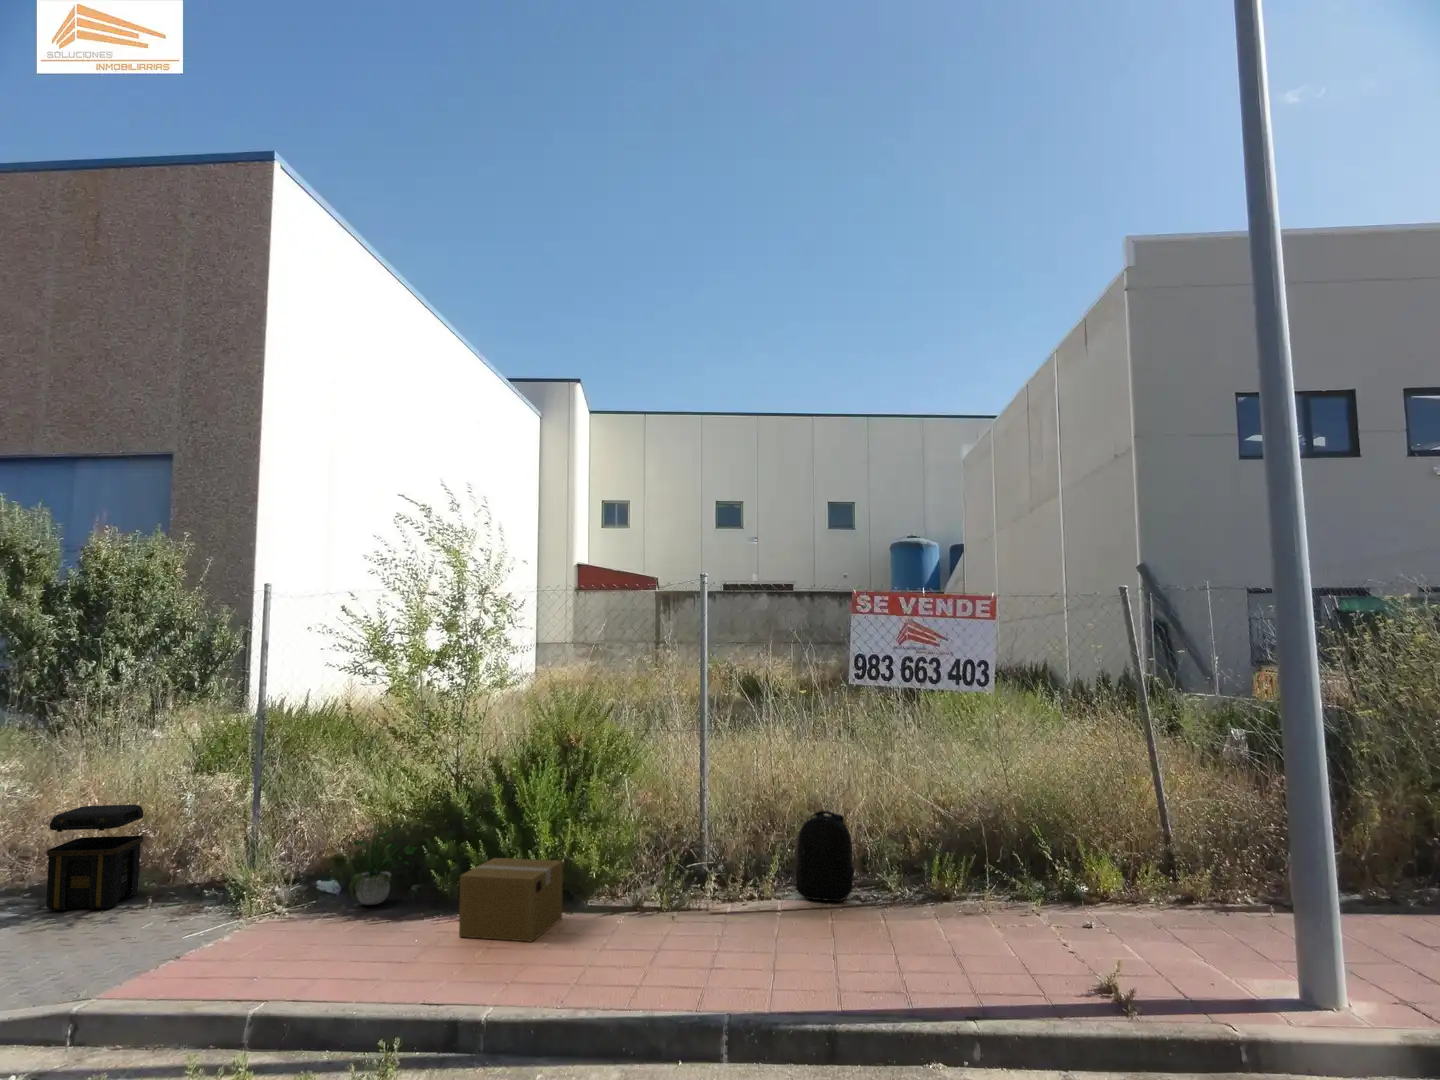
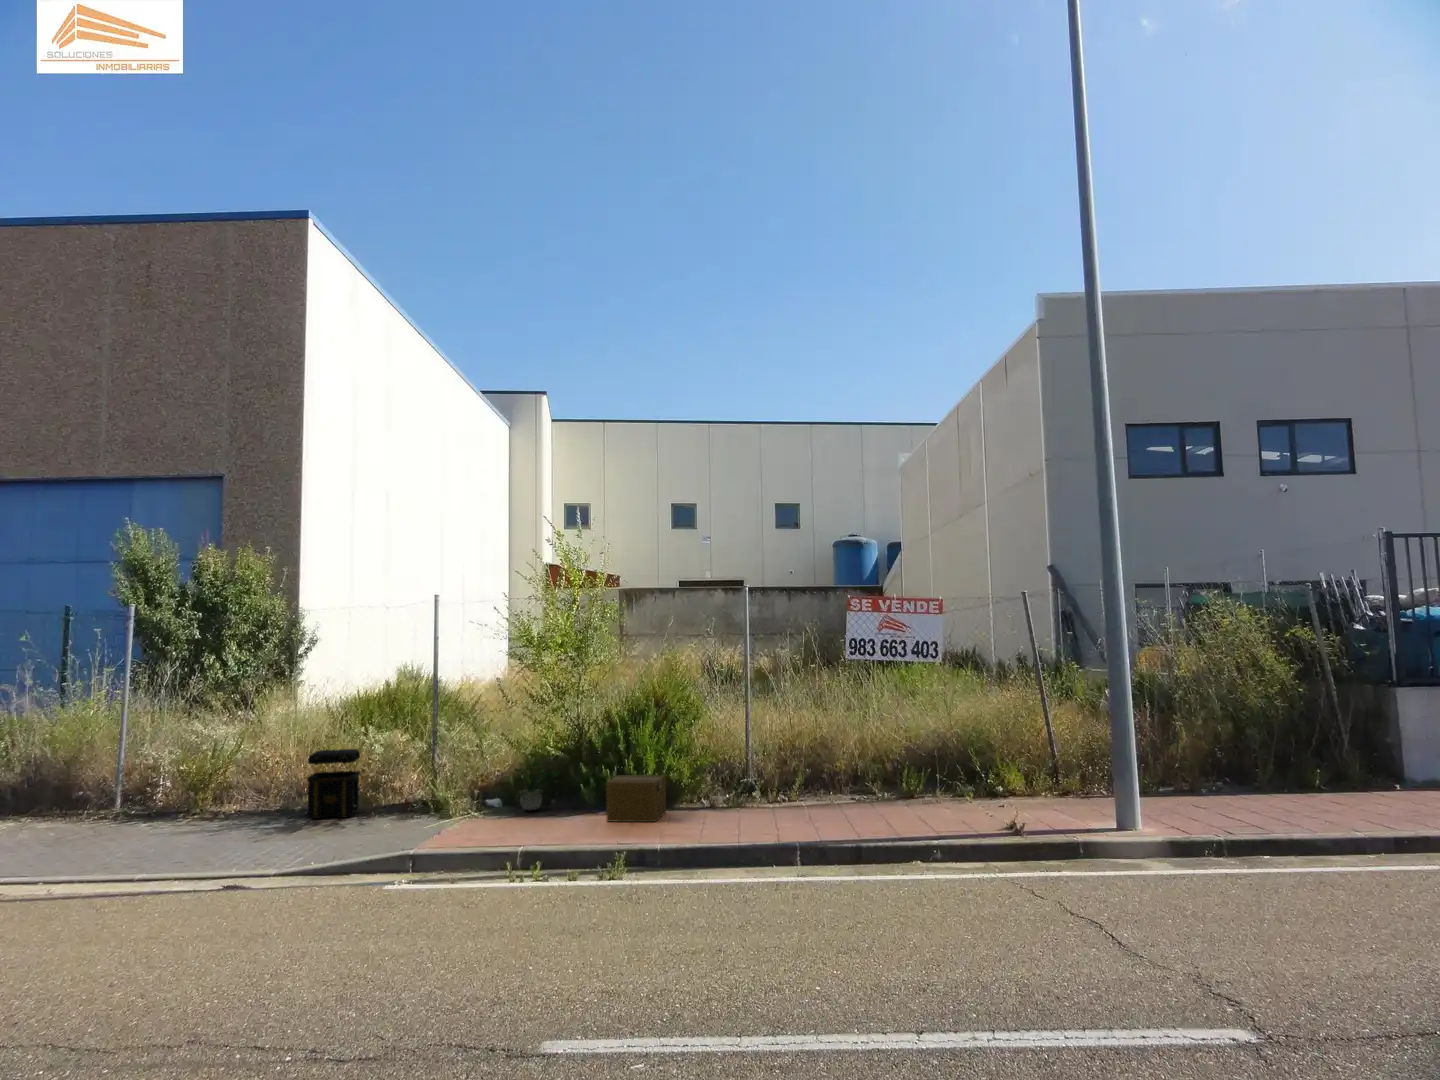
backpack: present [796,811,854,901] -> none [814,742,853,800]

